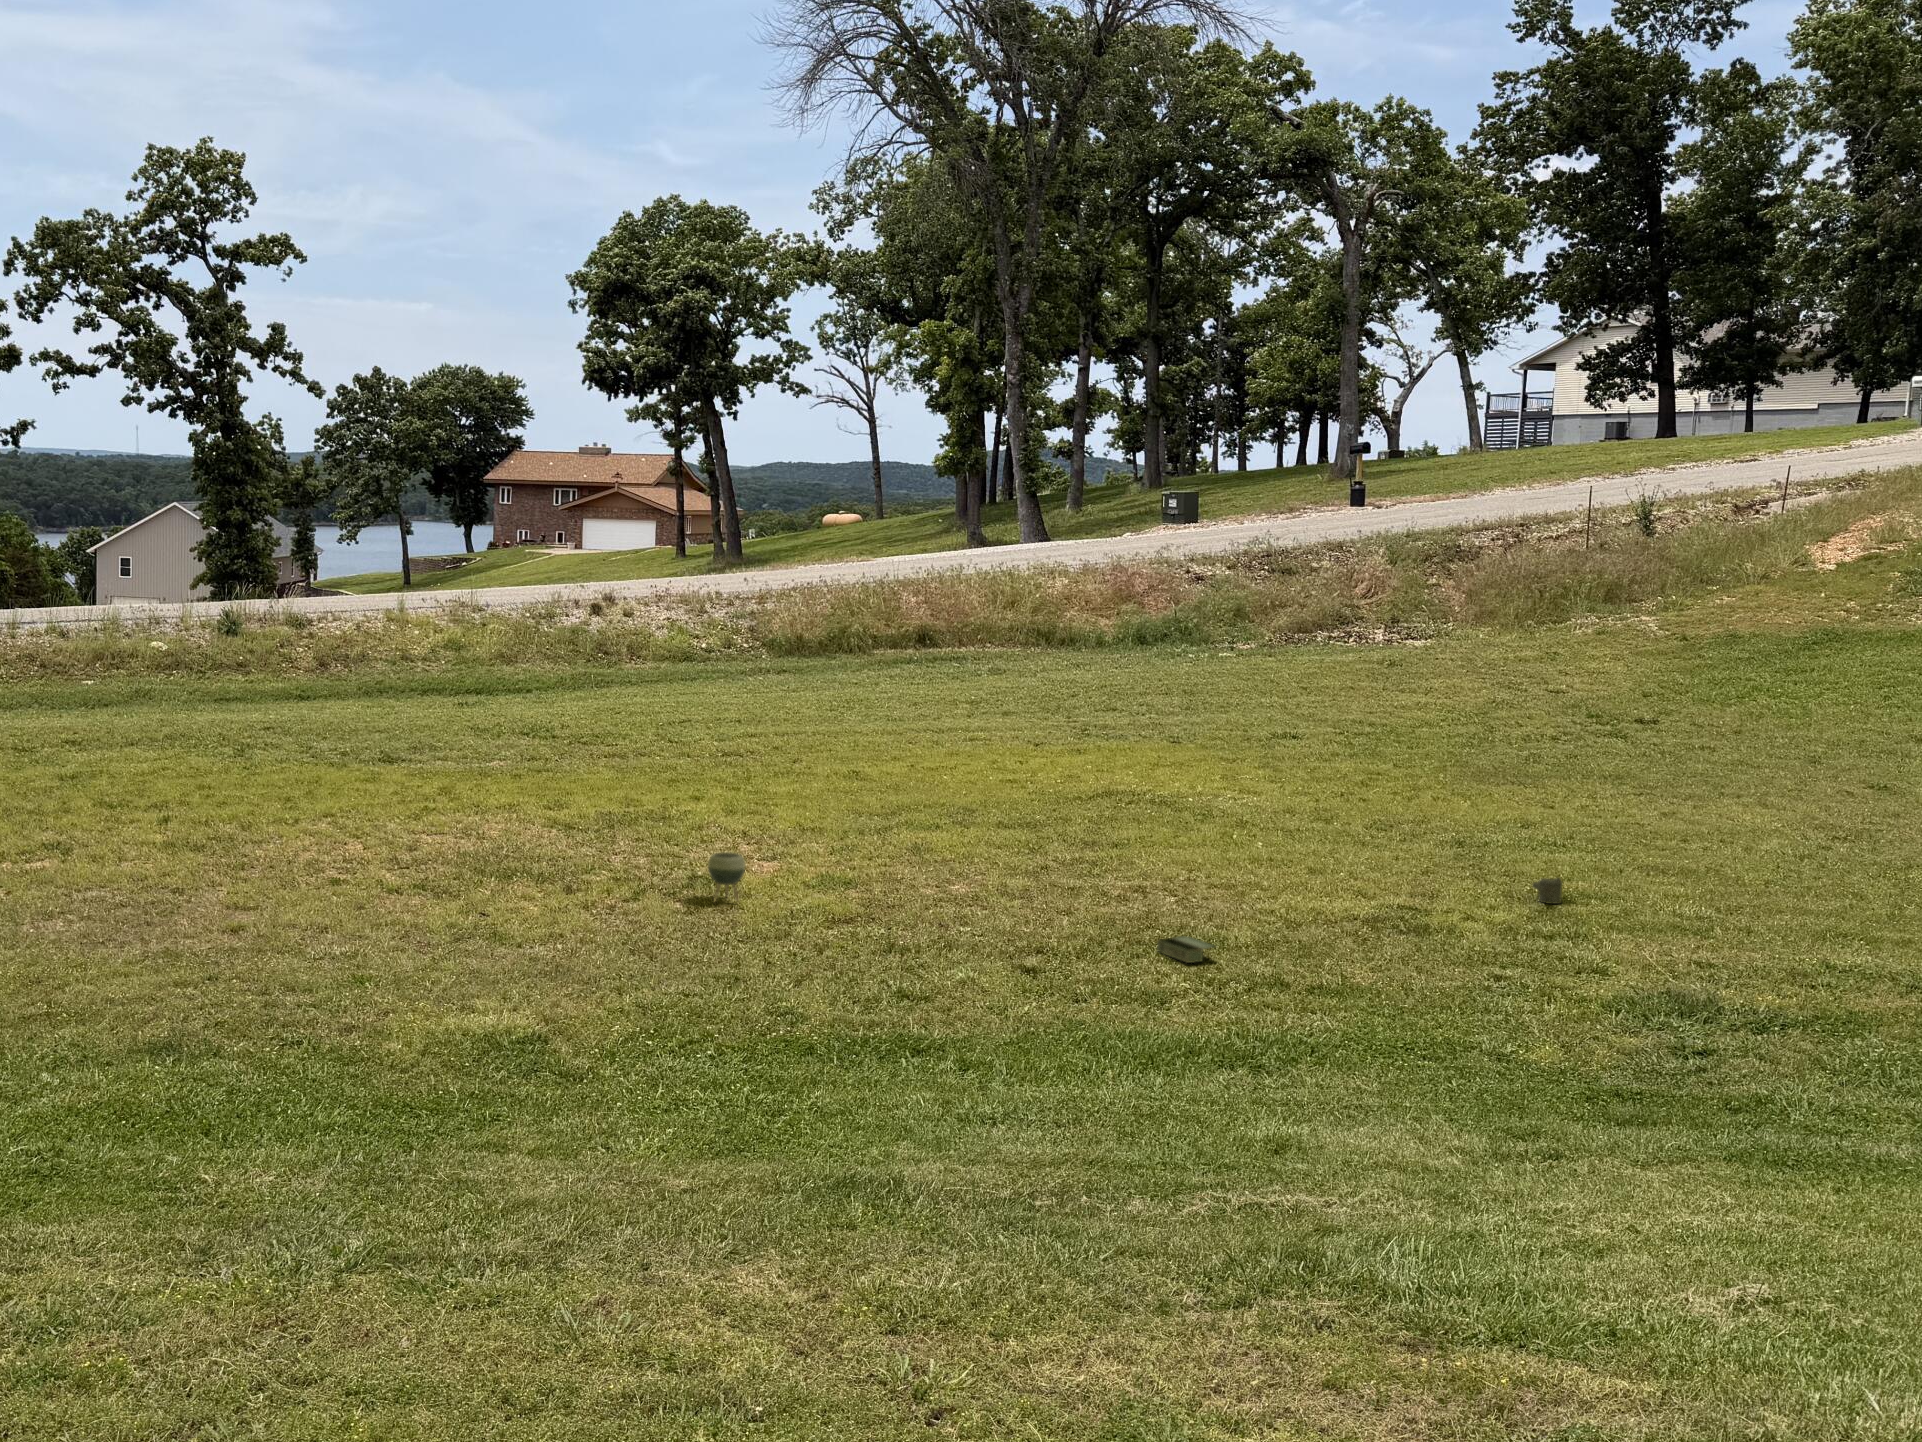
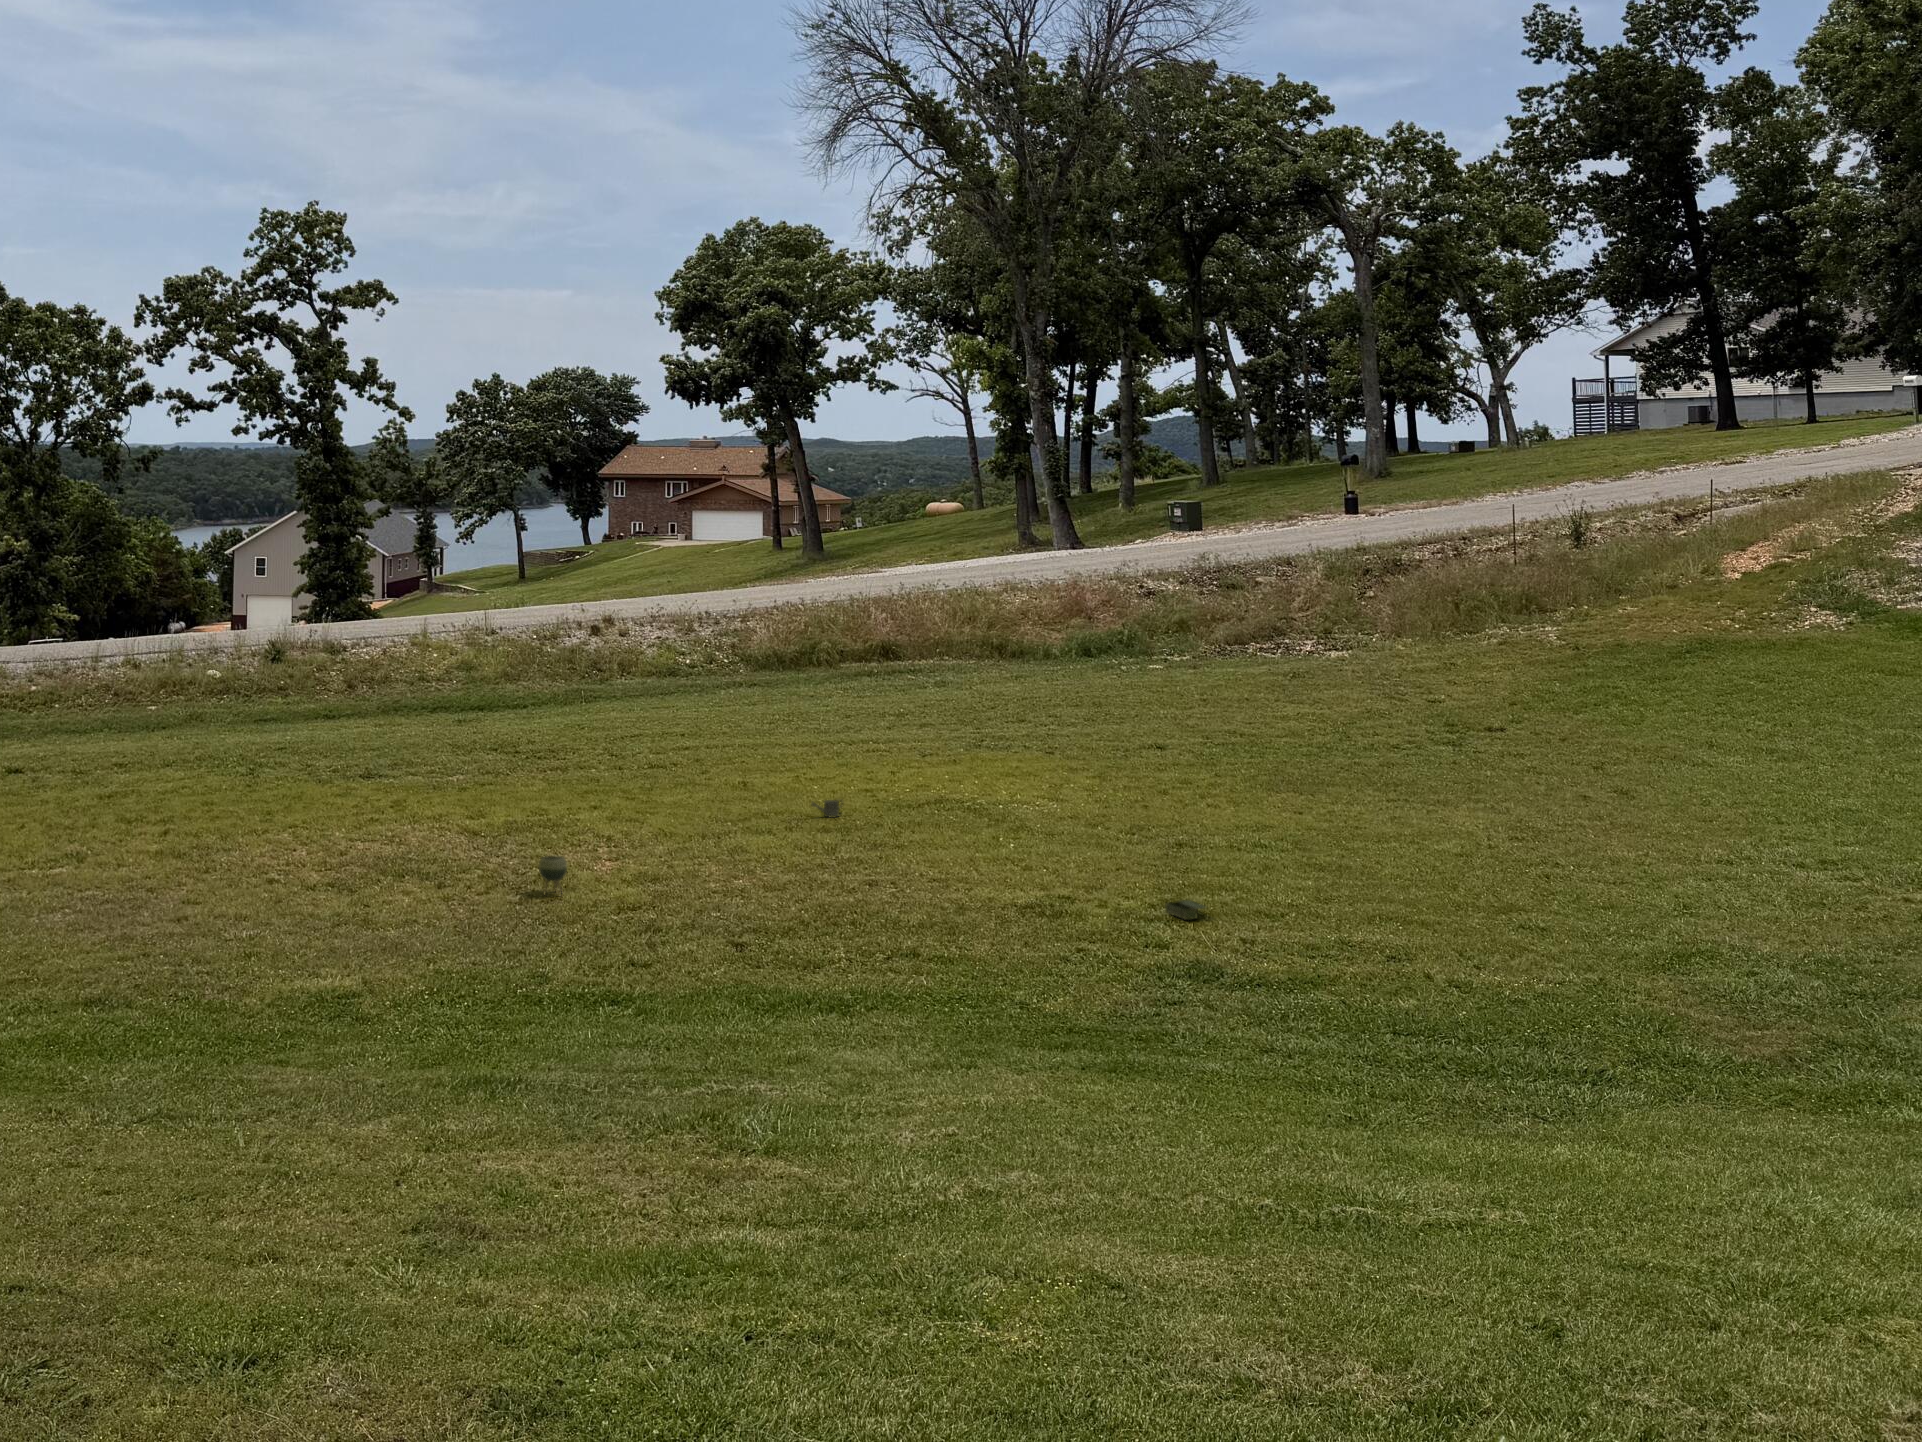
watering can: present [1532,878,1563,904] -> present [812,800,841,817]
toolbox: present [1157,936,1216,963] -> present [1166,900,1206,920]

